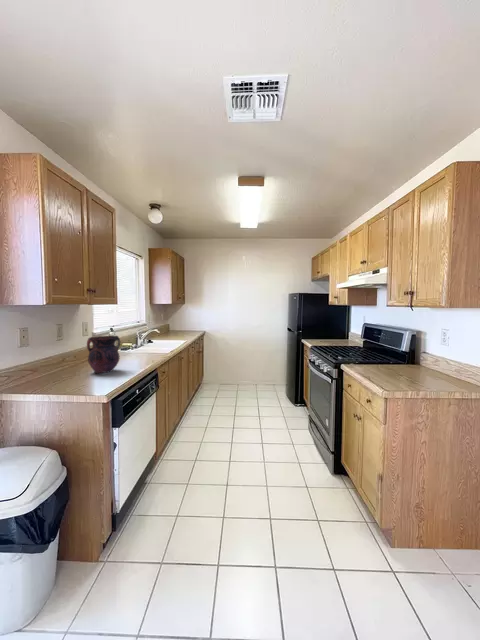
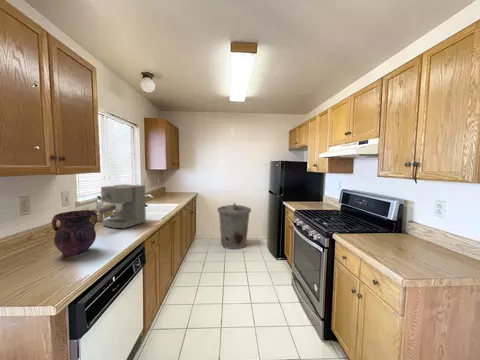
coffee maker: none [116,317,156,358] -> present [99,184,146,229]
trash can: none [229,343,267,395] -> present [218,203,251,249]

